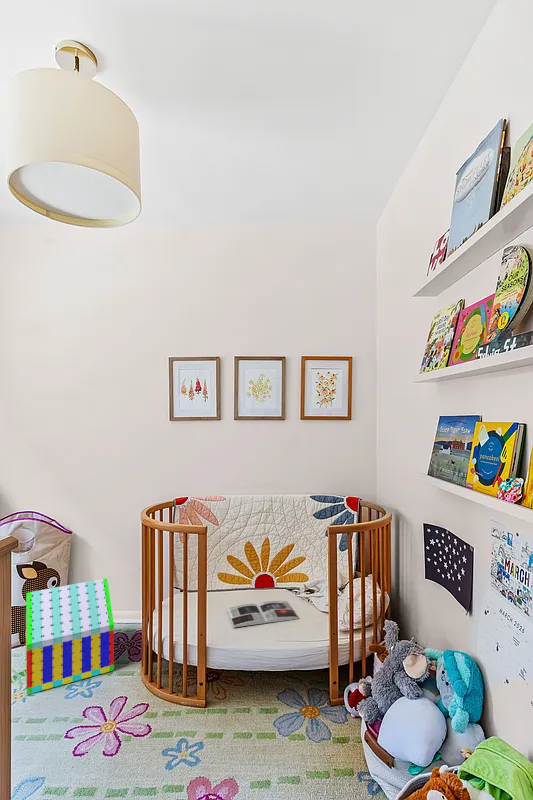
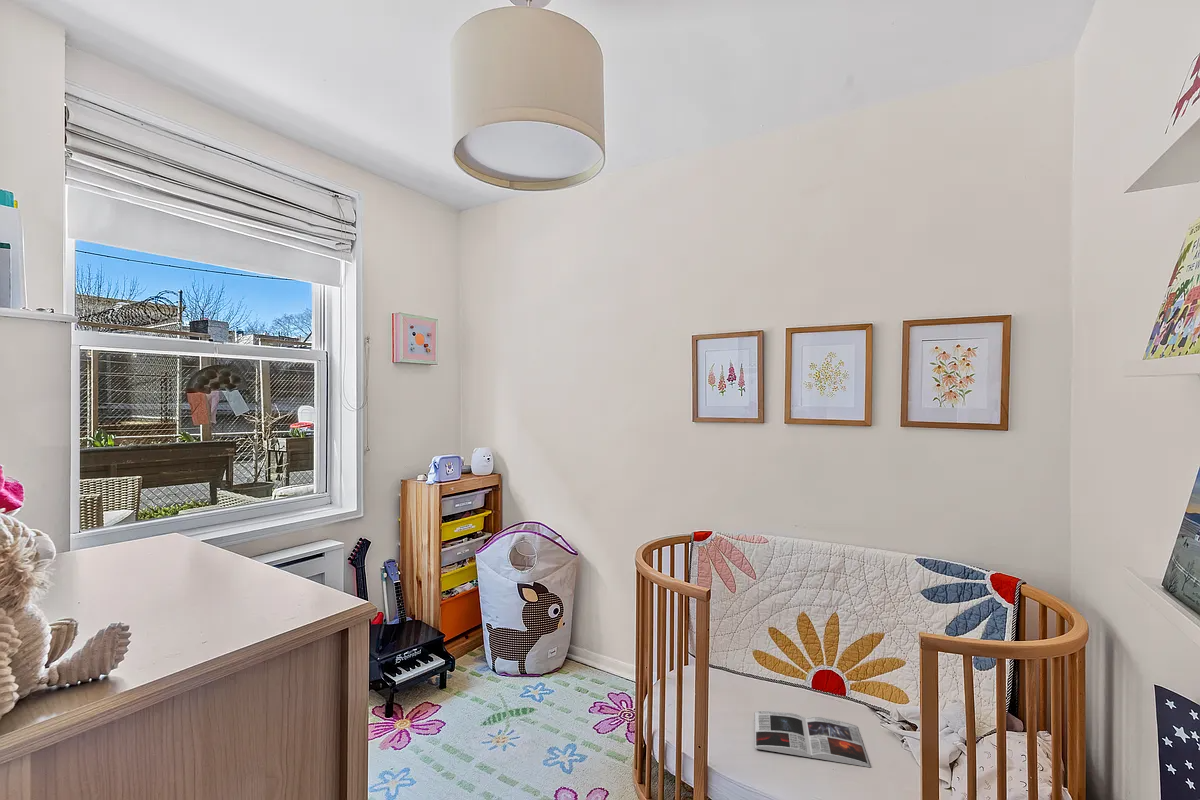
toy house: present [26,578,114,694] -> none [506,623,606,746]

